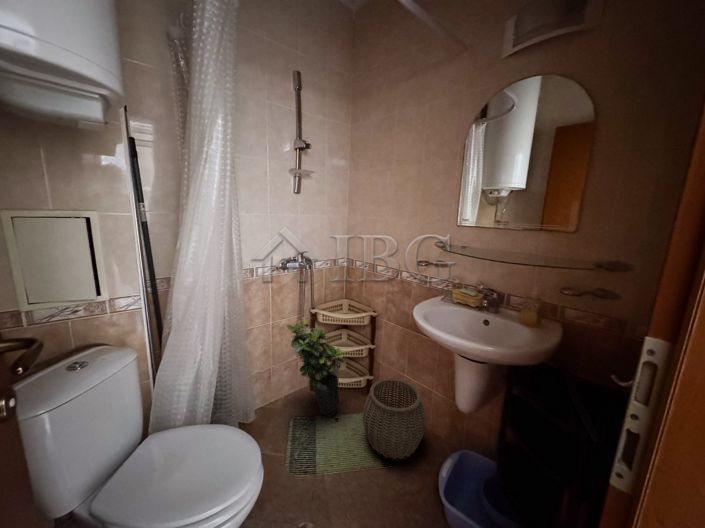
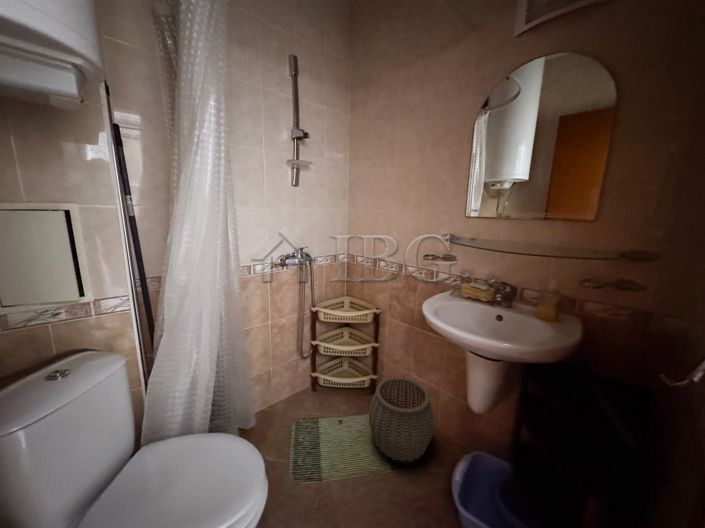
potted plant: present [286,318,345,417] -> none [286,315,349,419]

